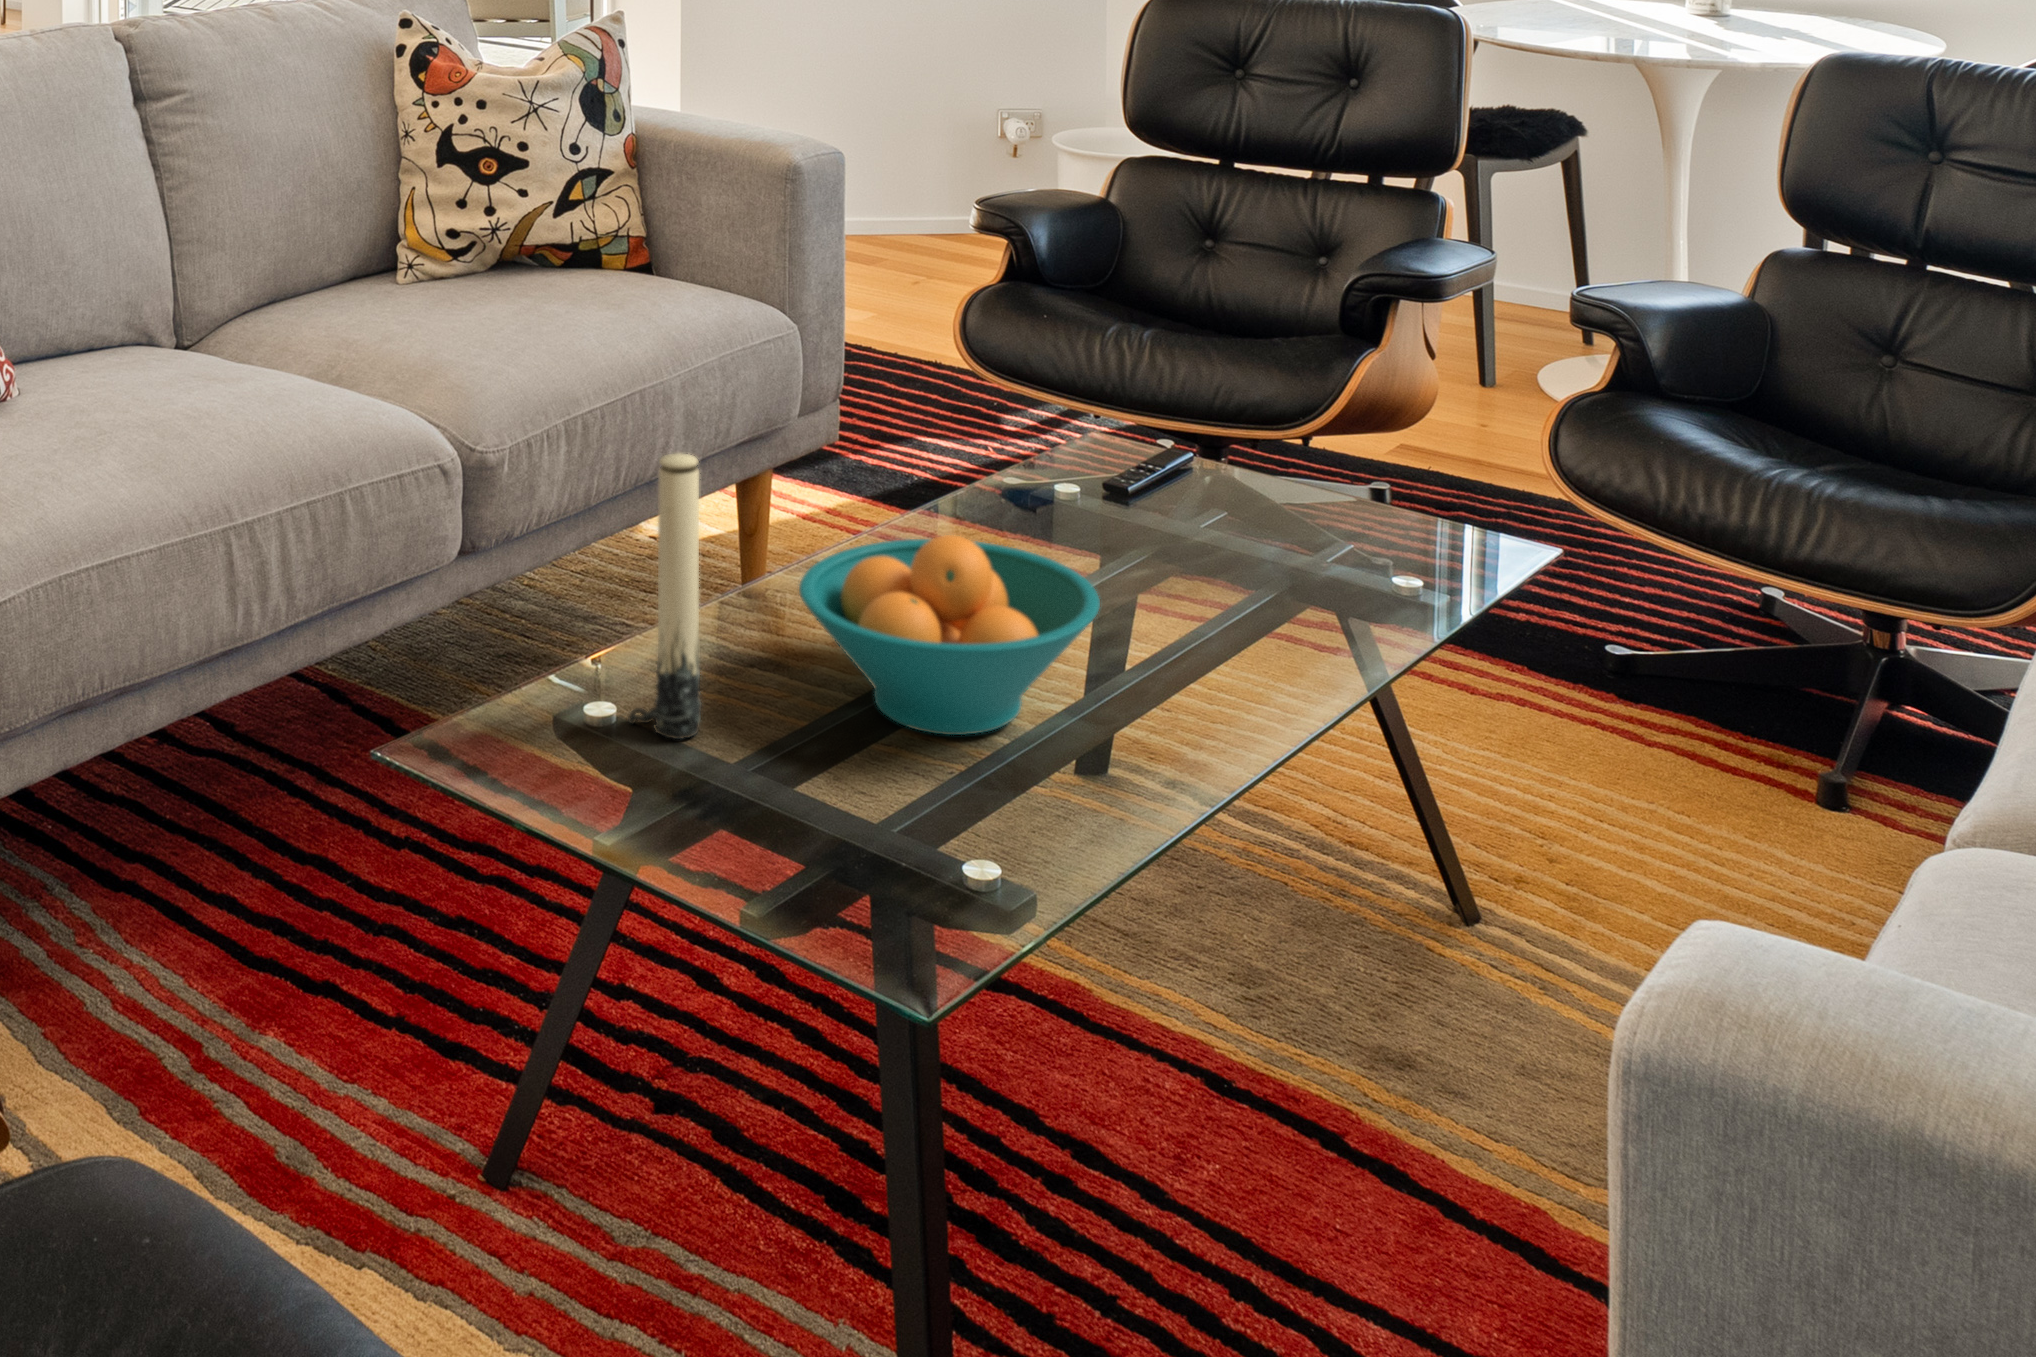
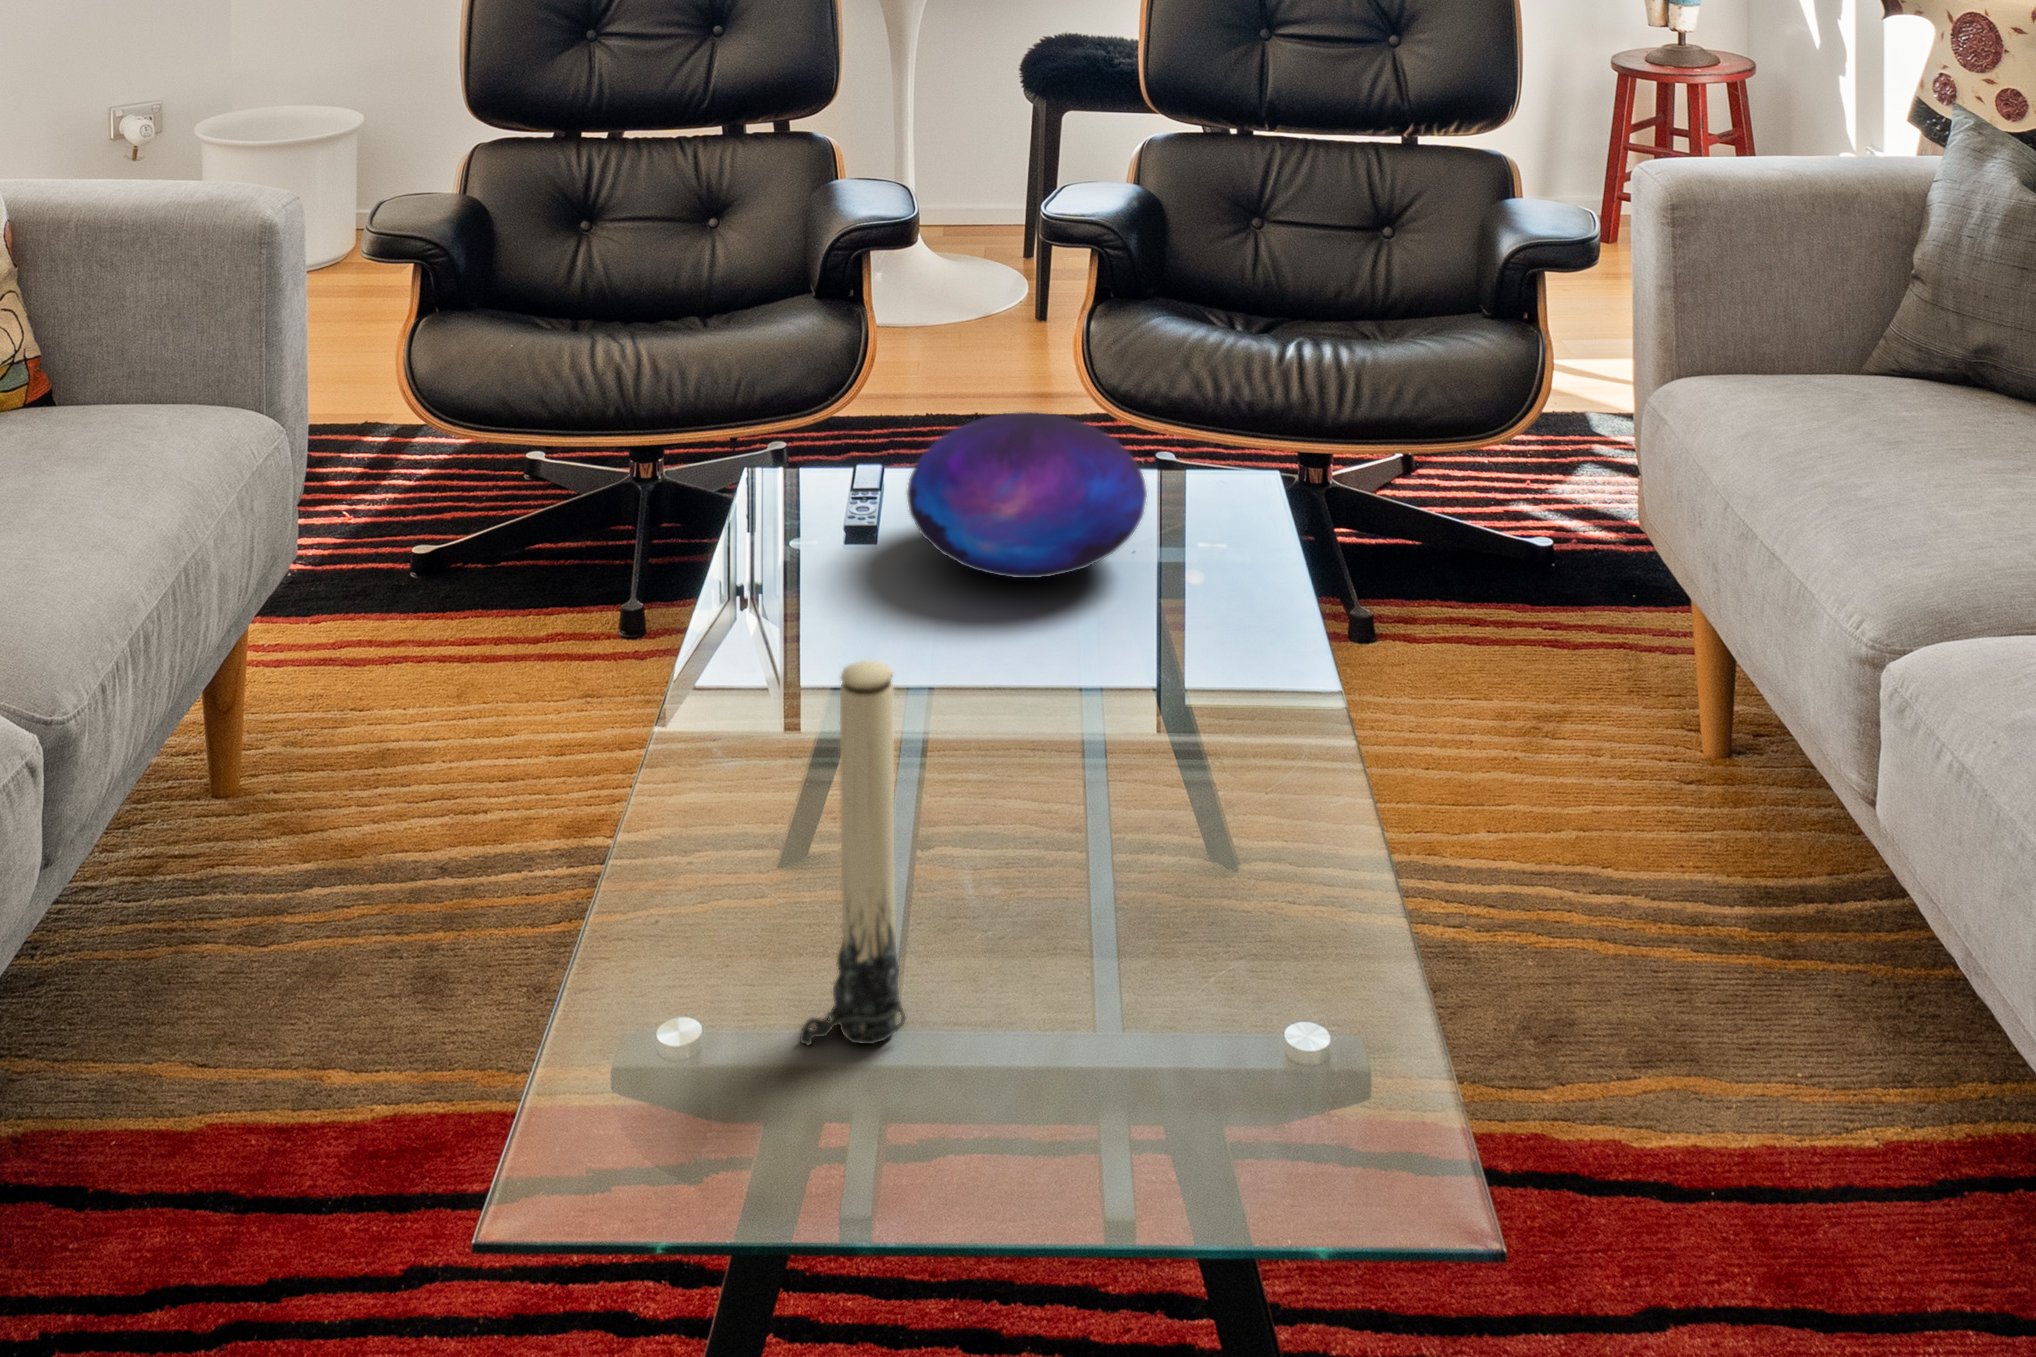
decorative orb: none [1109,408,1336,553] -> present [907,412,1147,578]
fruit bowl: present [799,535,1100,735] -> none [890,645,1246,906]

